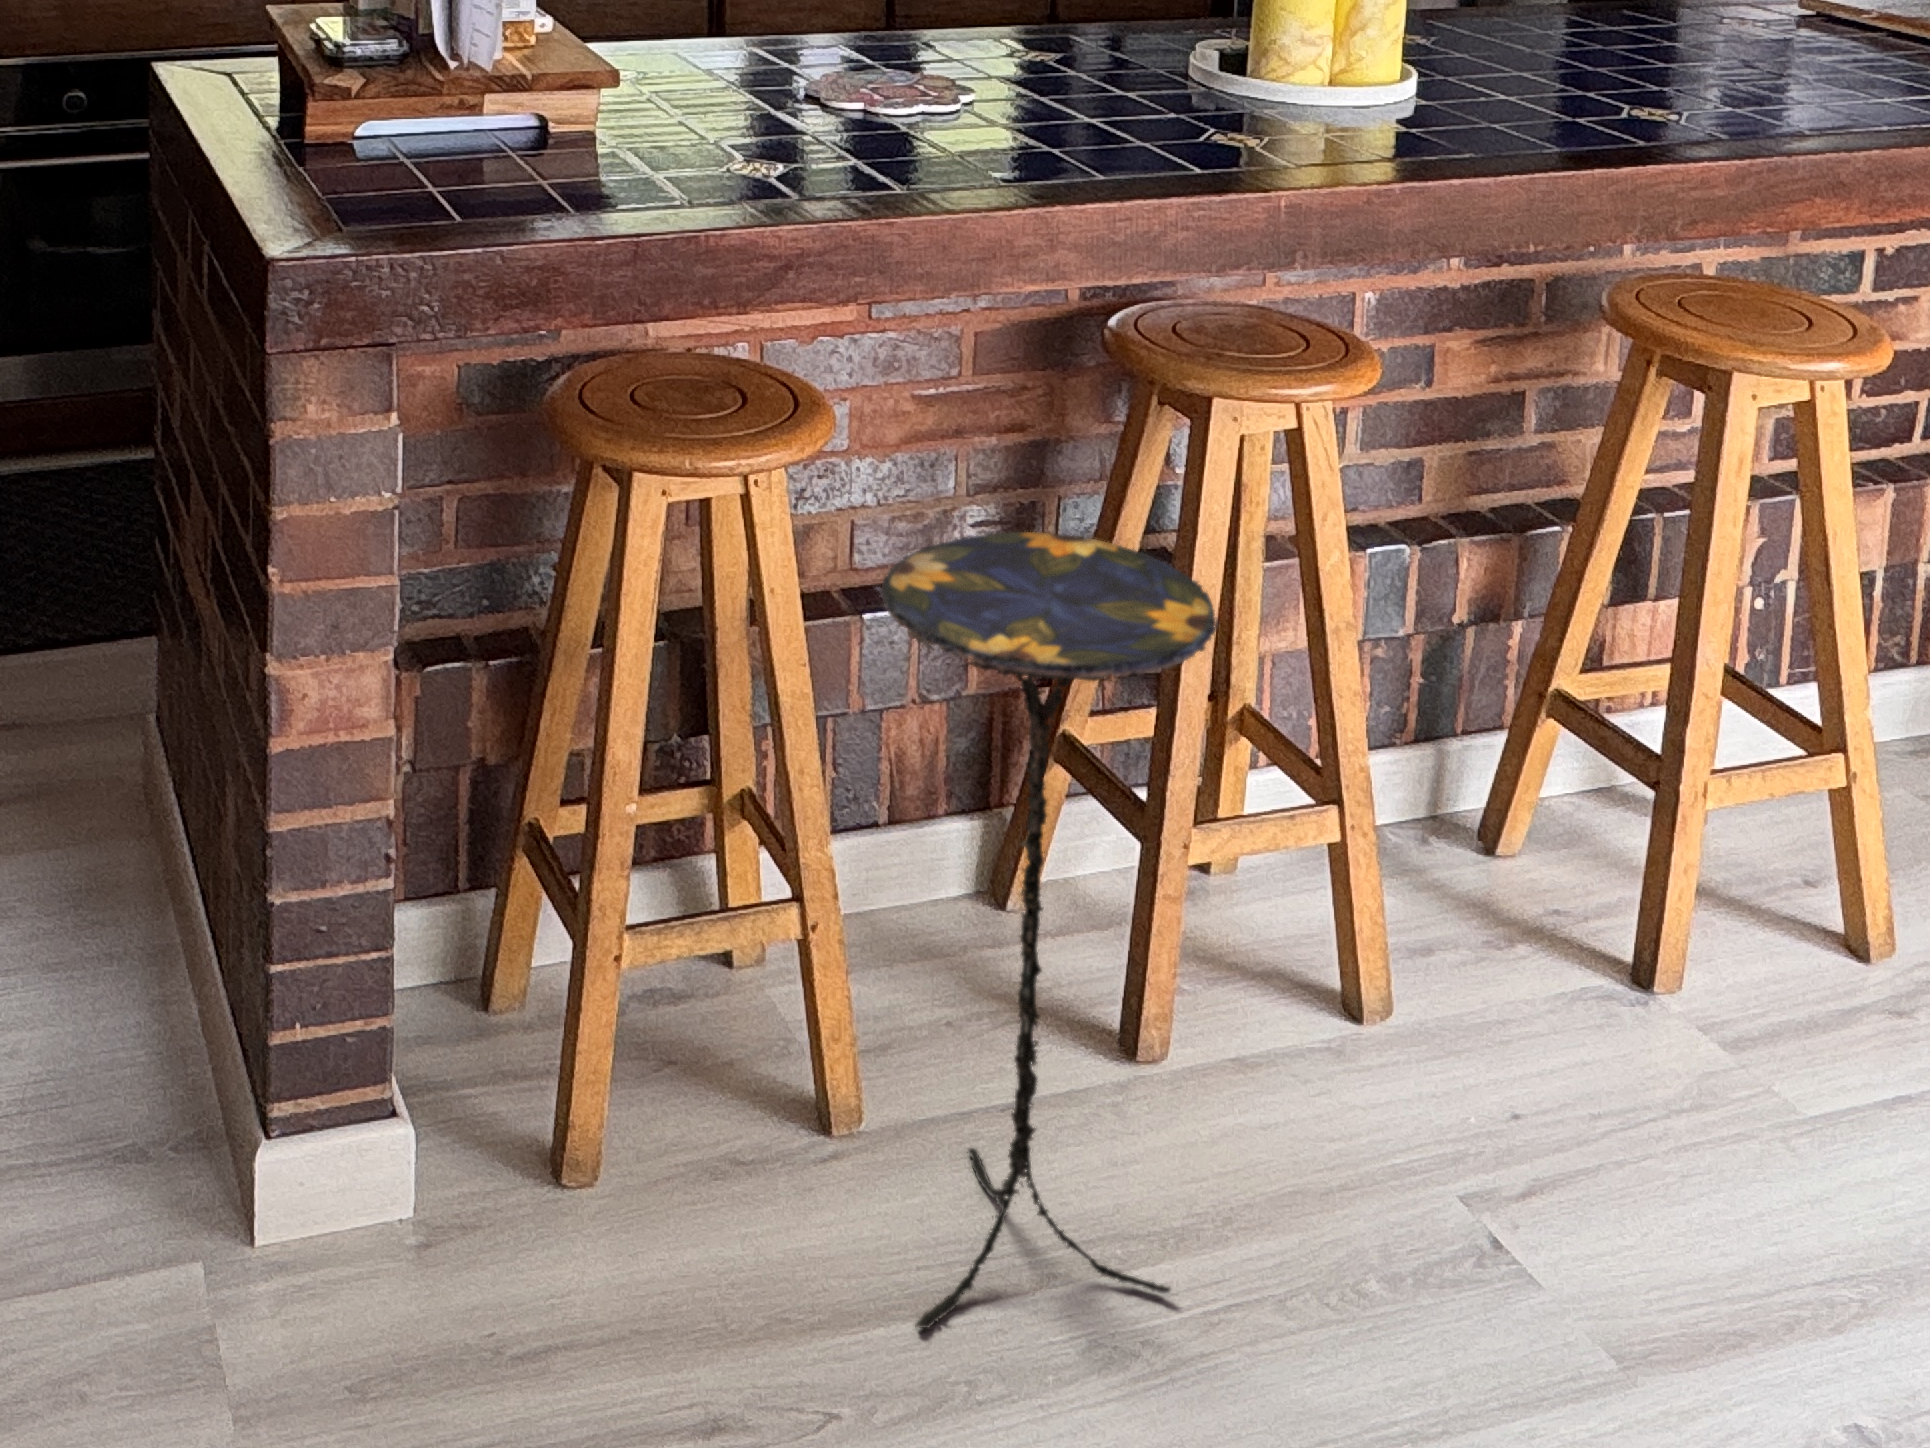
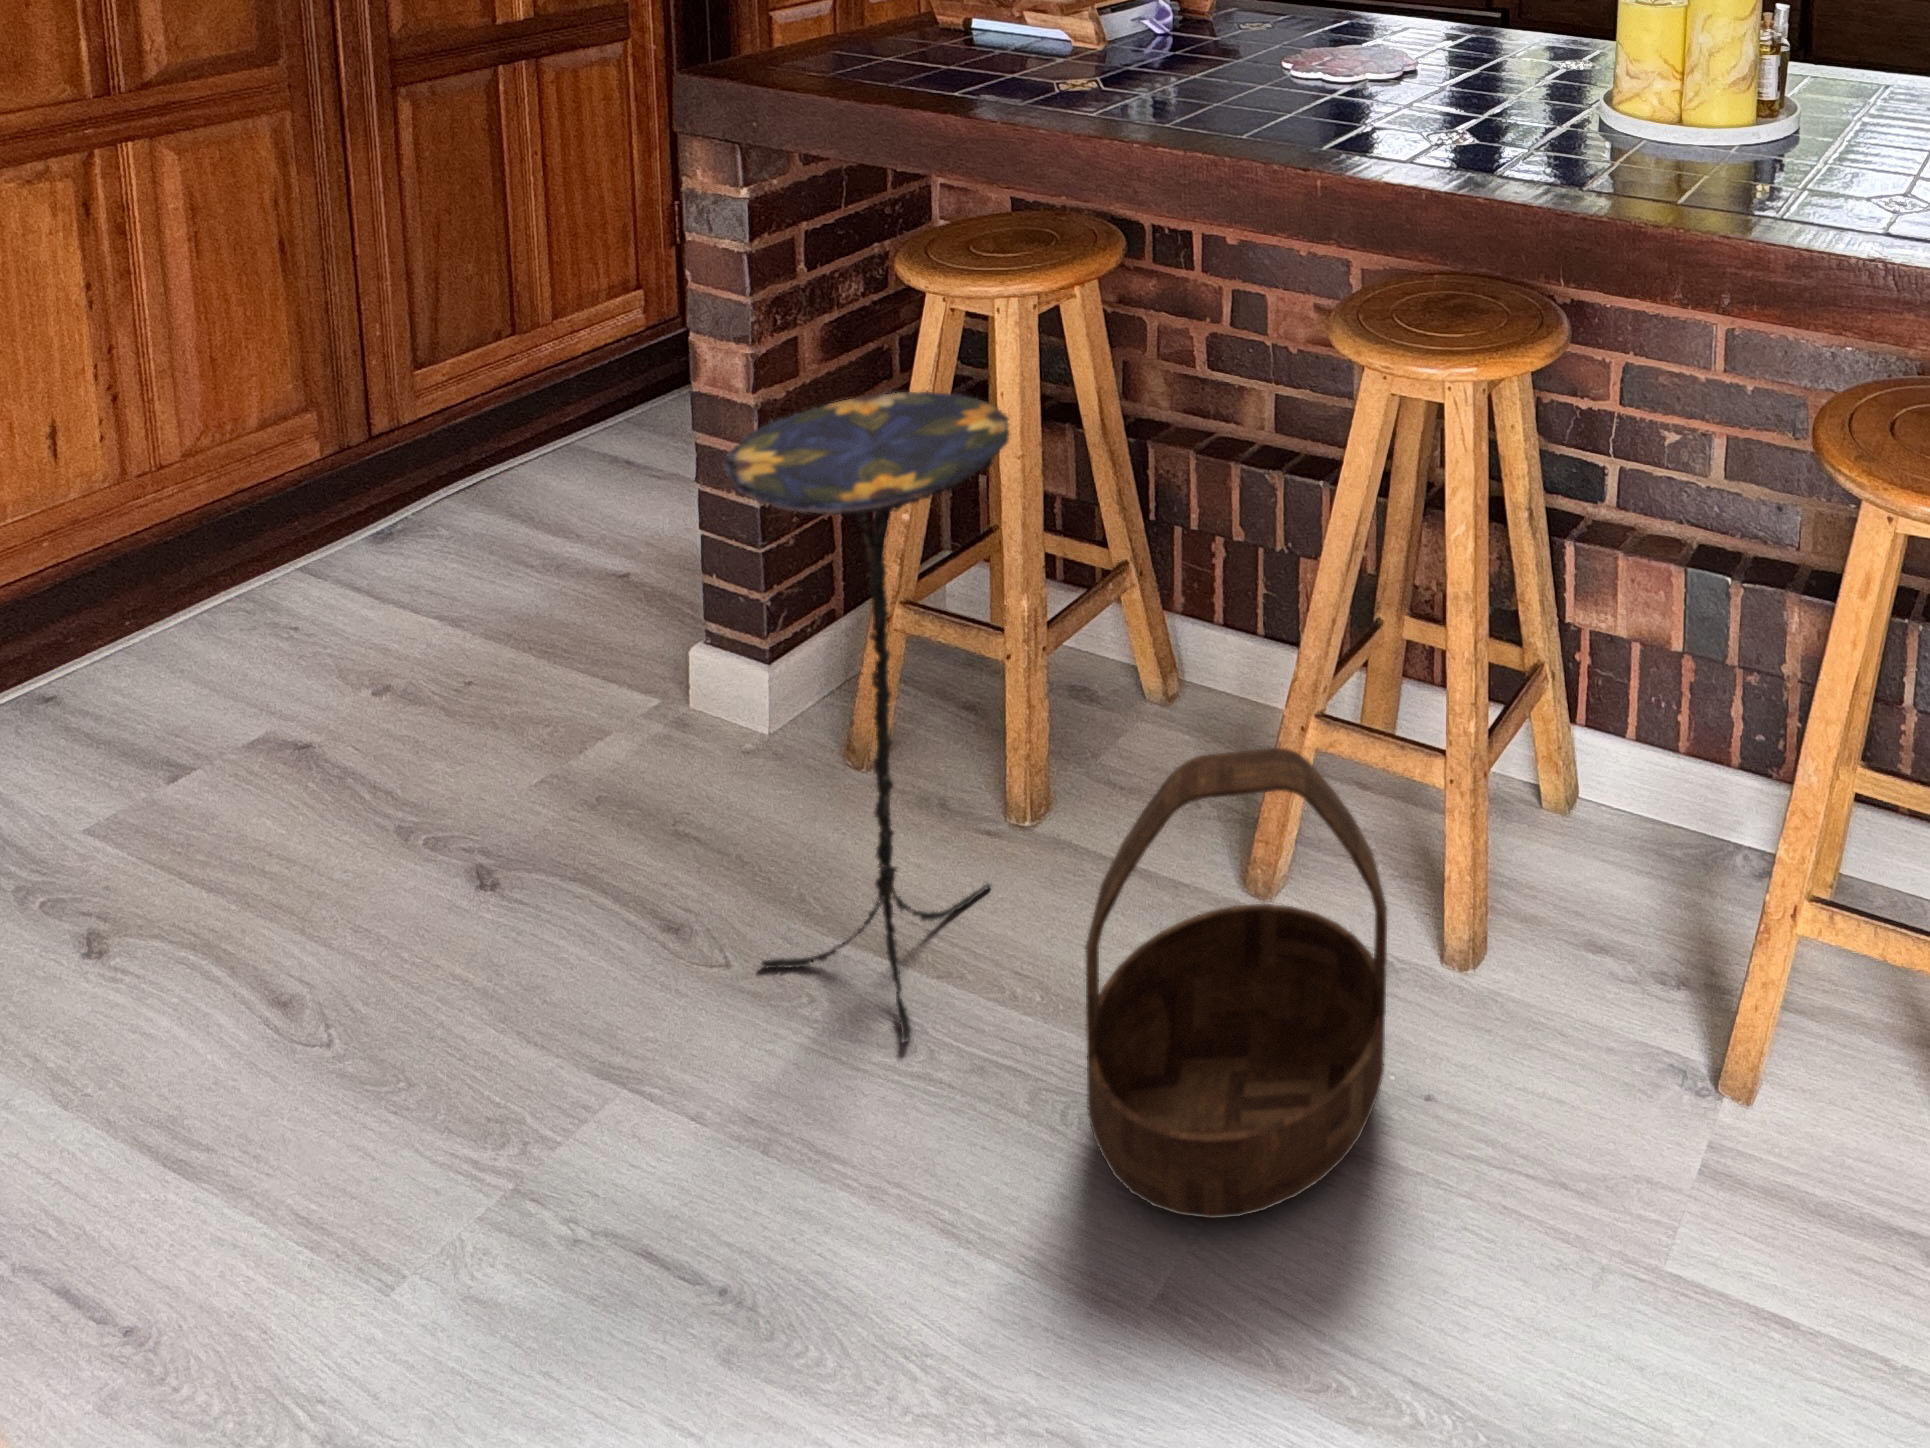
basket: none [1312,768,1651,1261] -> present [1085,748,1387,1218]

